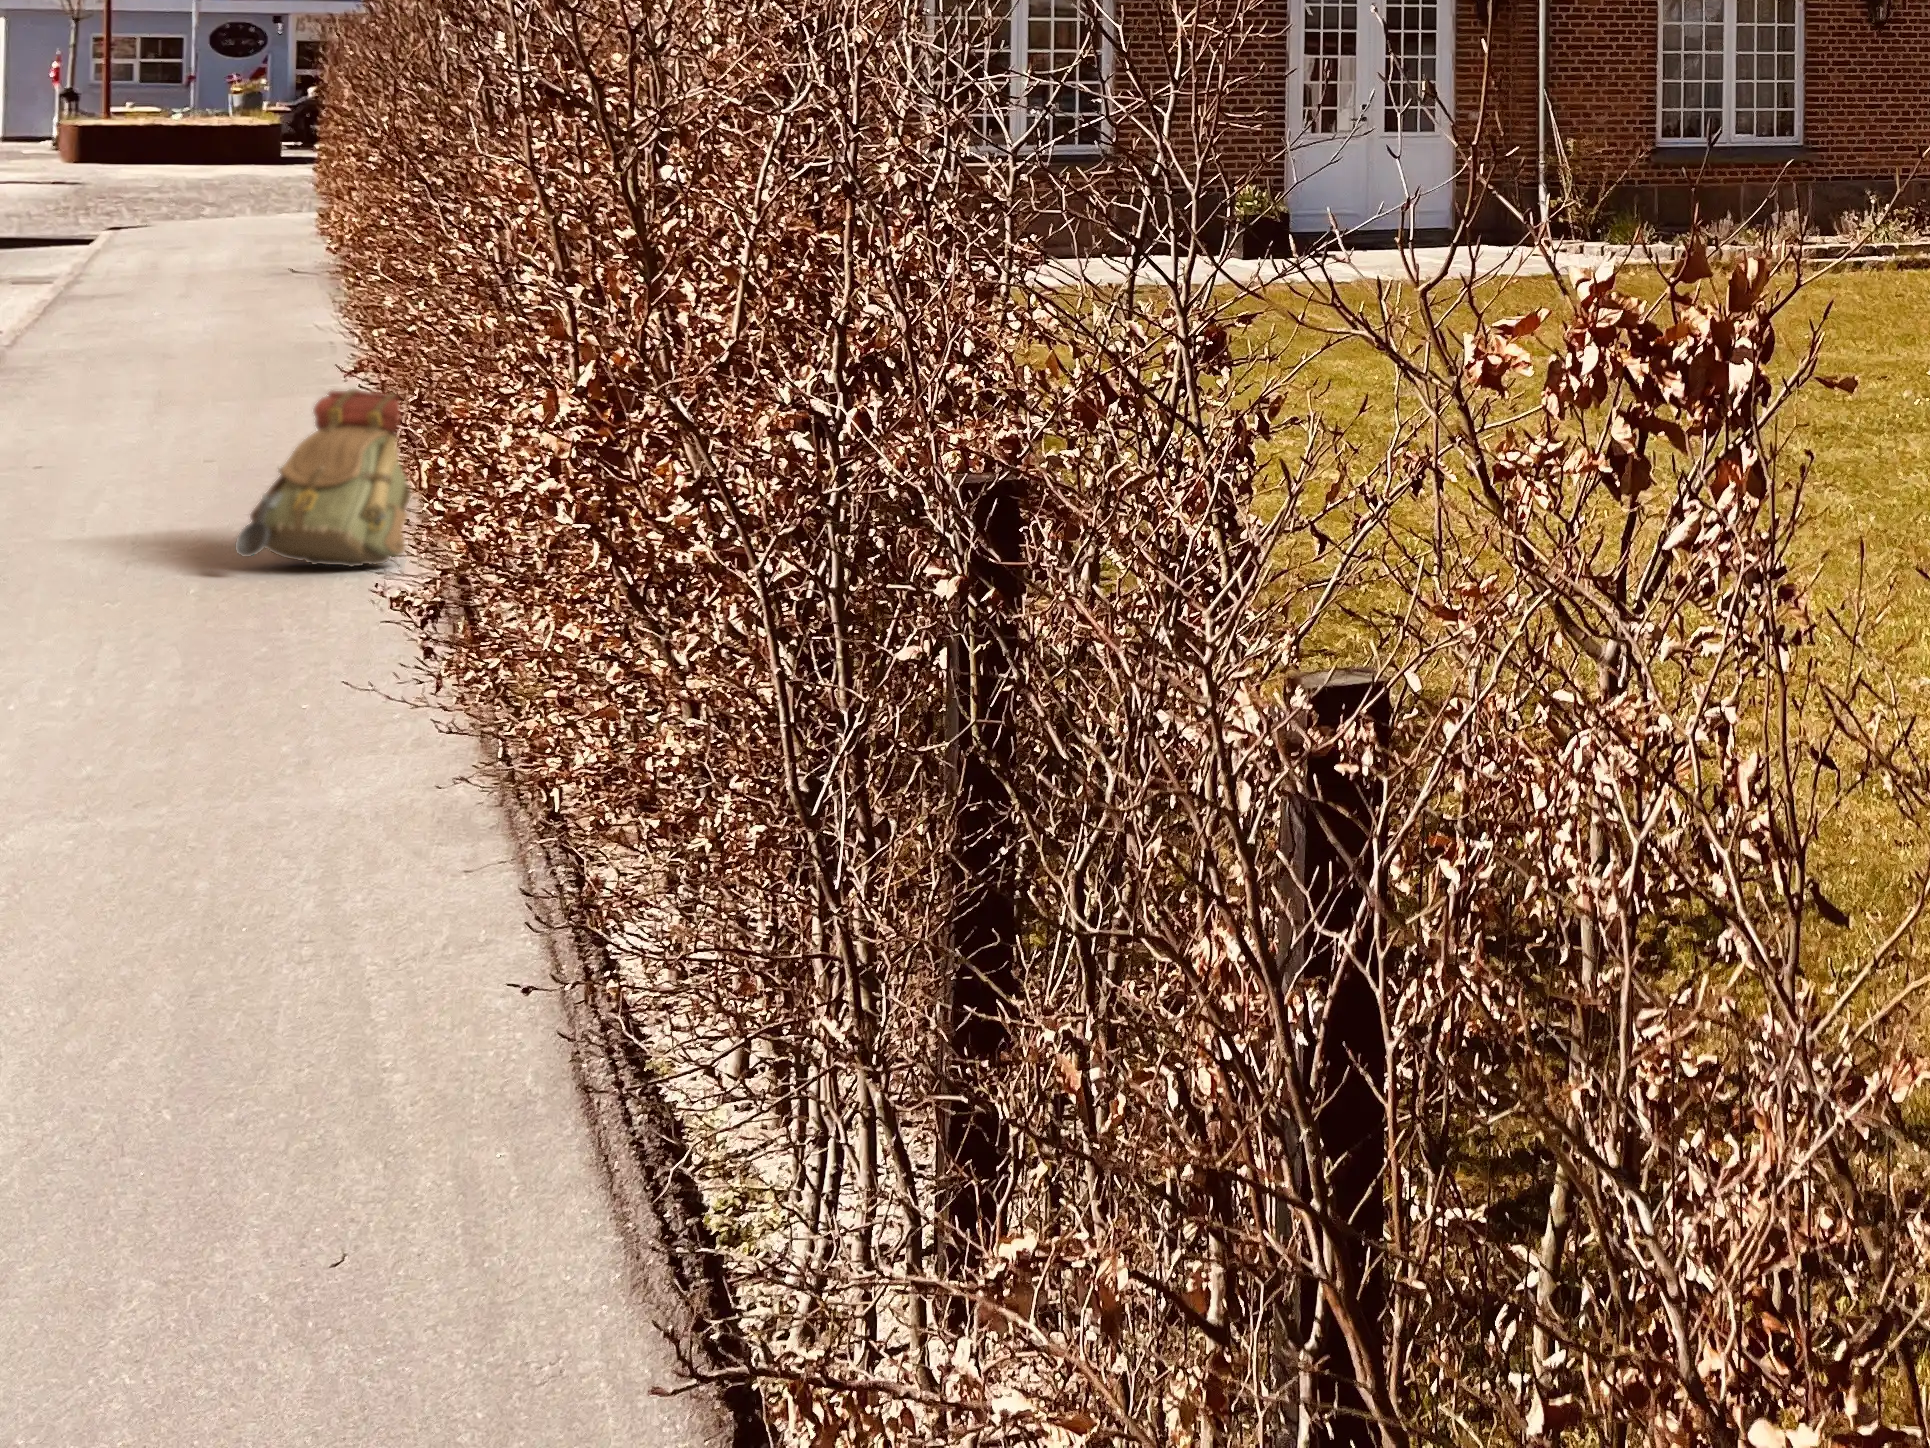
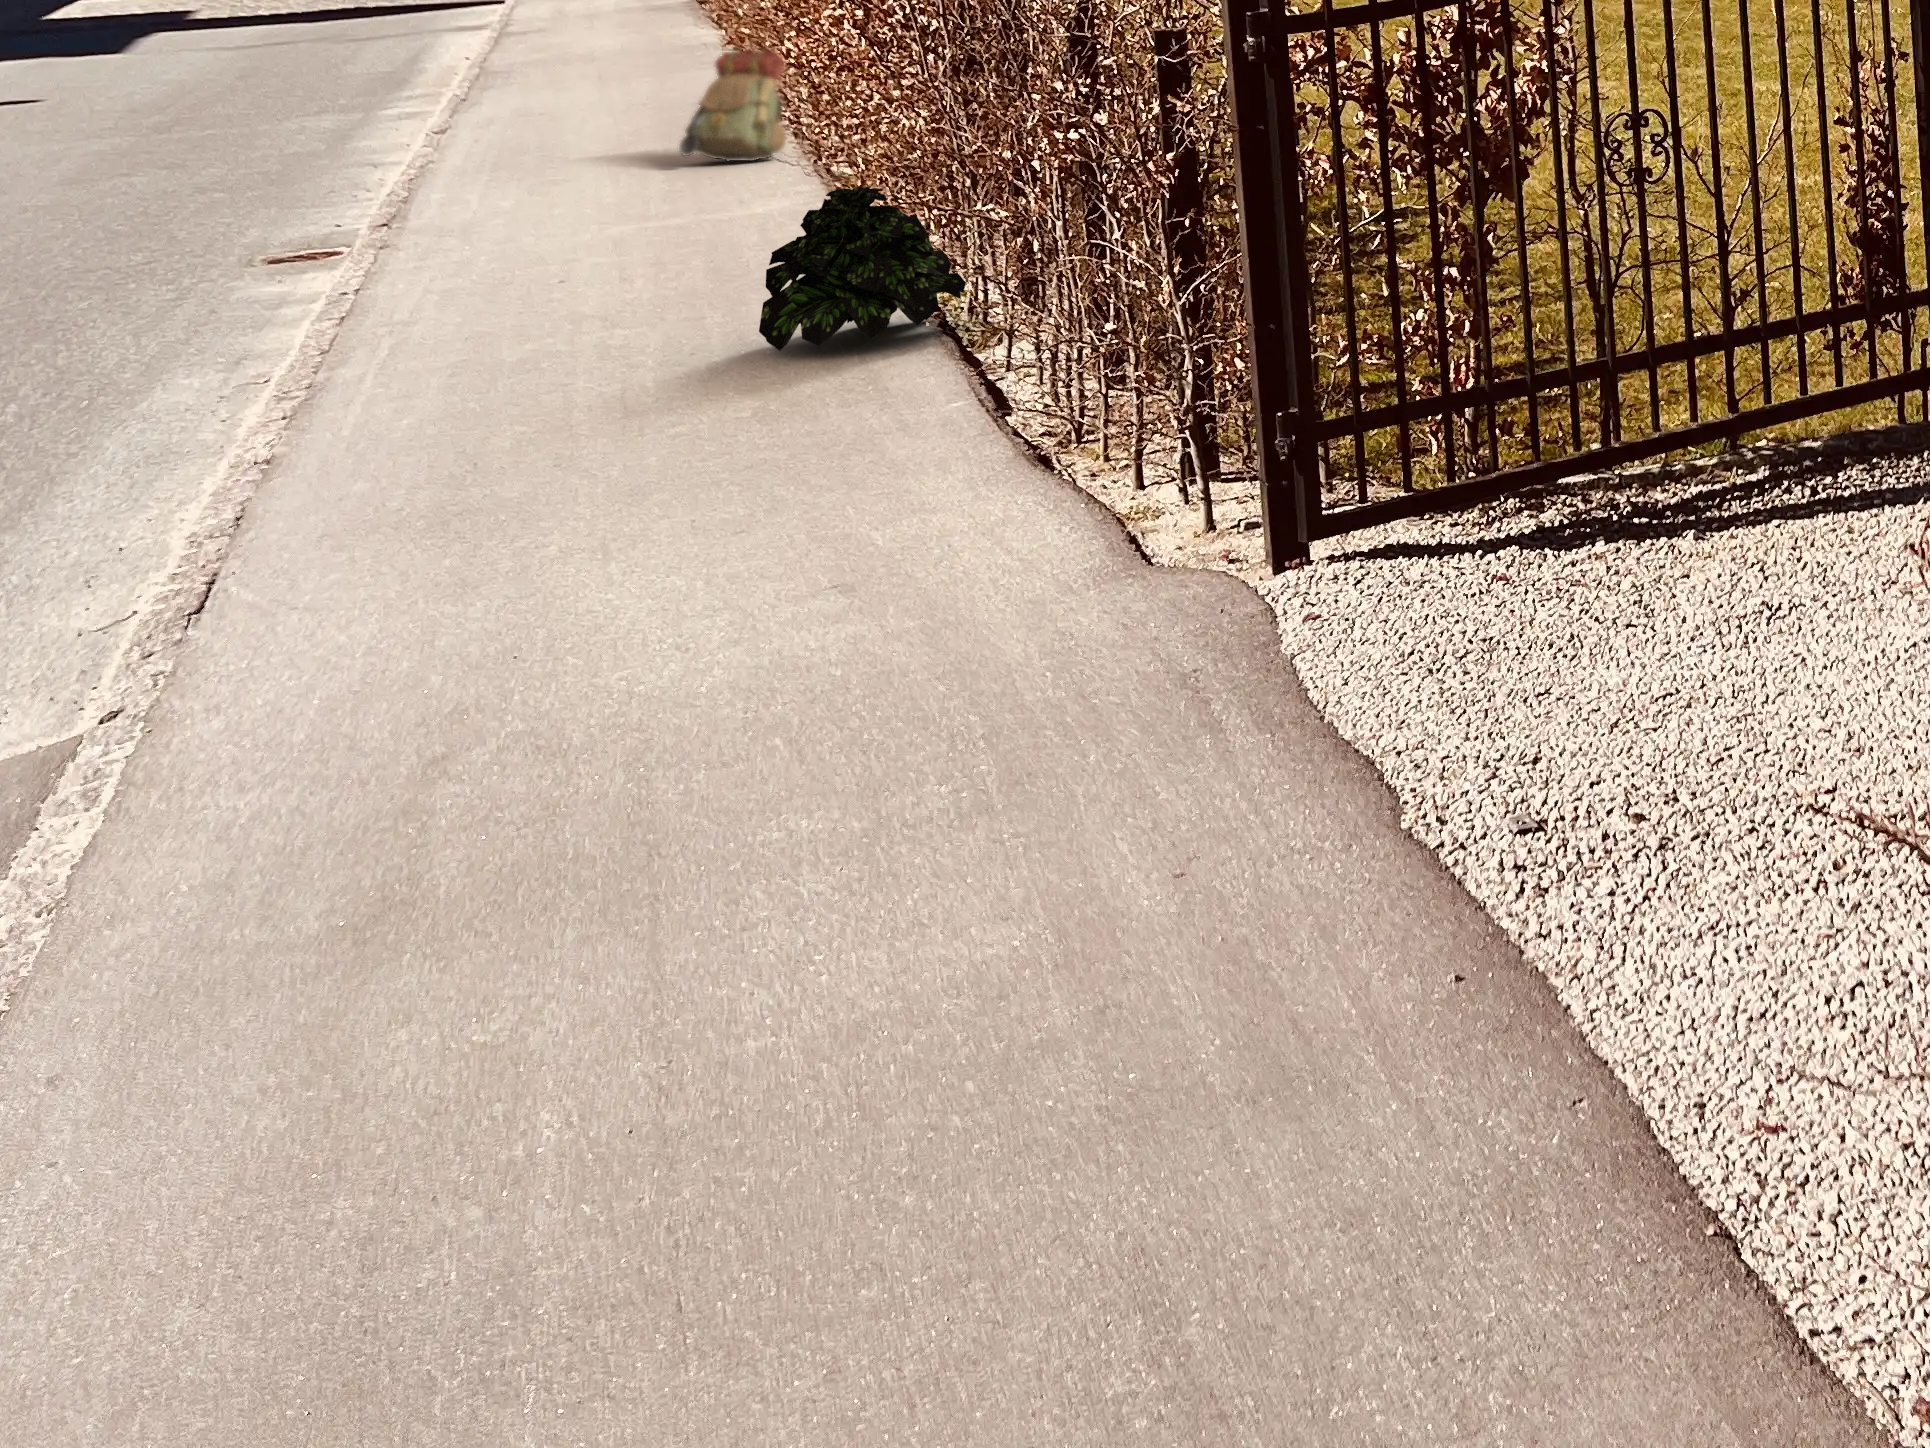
potted plant: none [254,810,715,1183] -> present [759,186,966,351]

